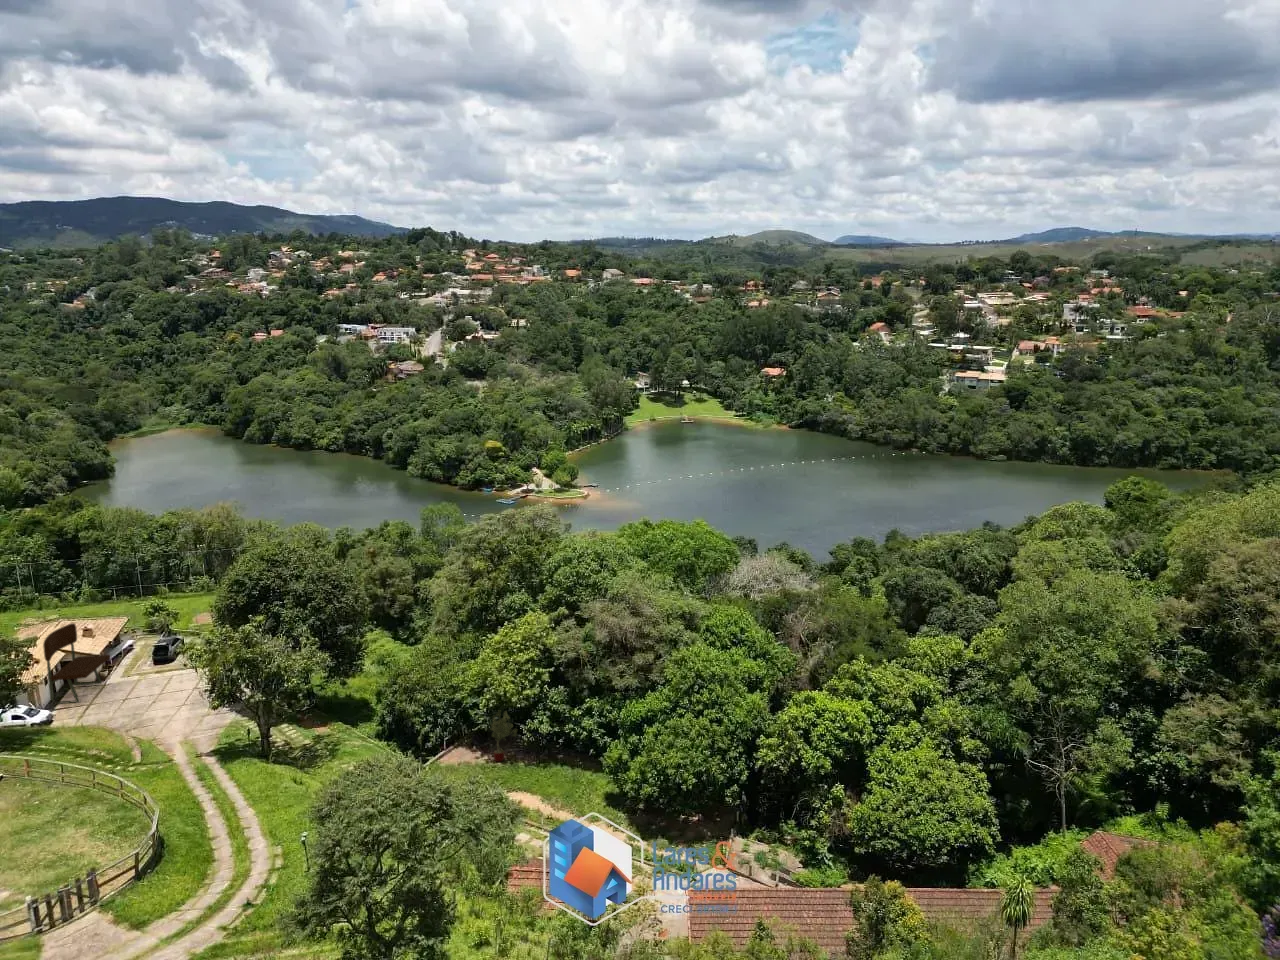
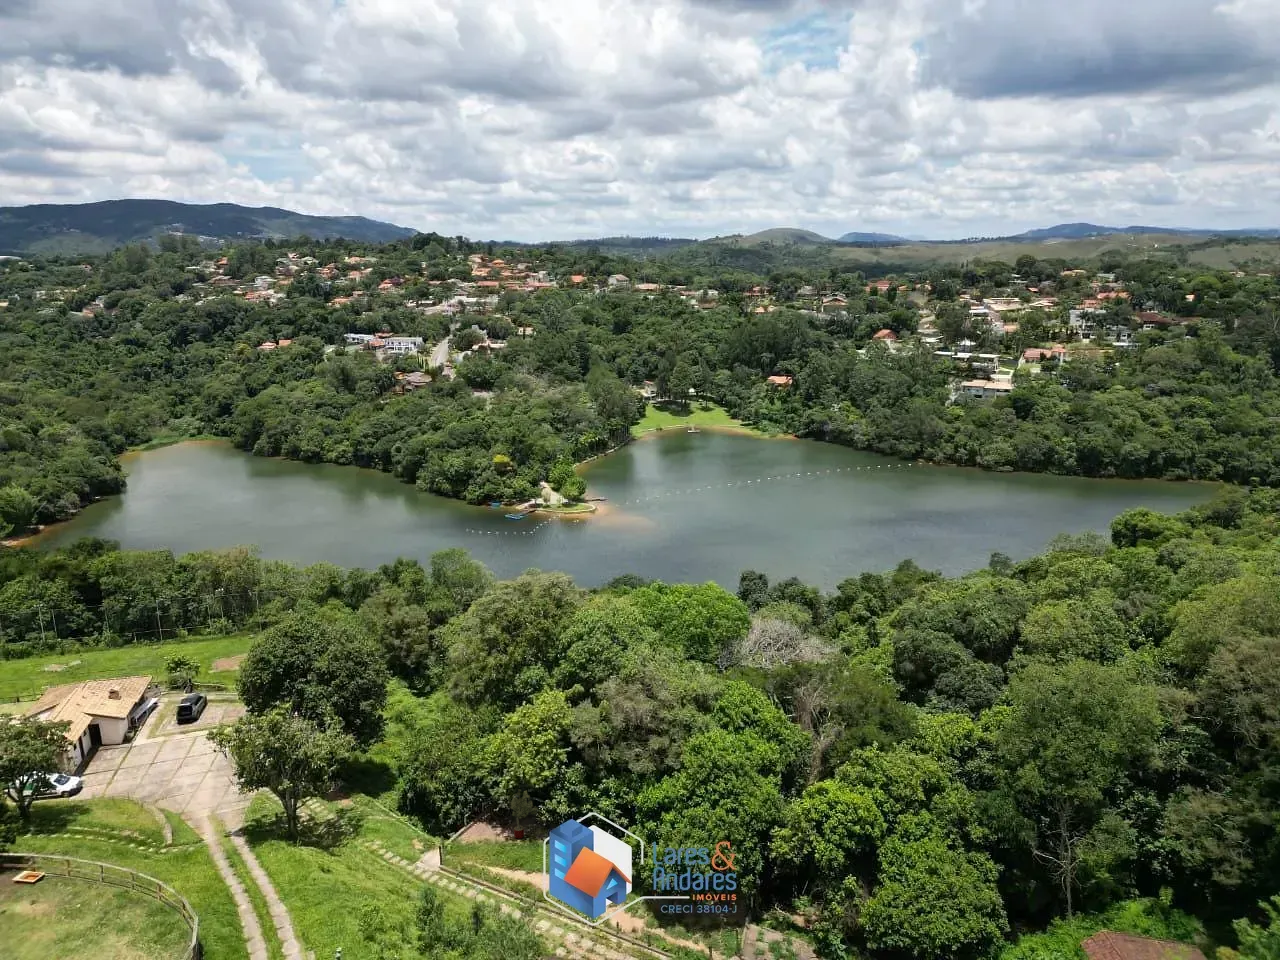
bench: present [43,623,110,704] -> none [73,692,136,776]

